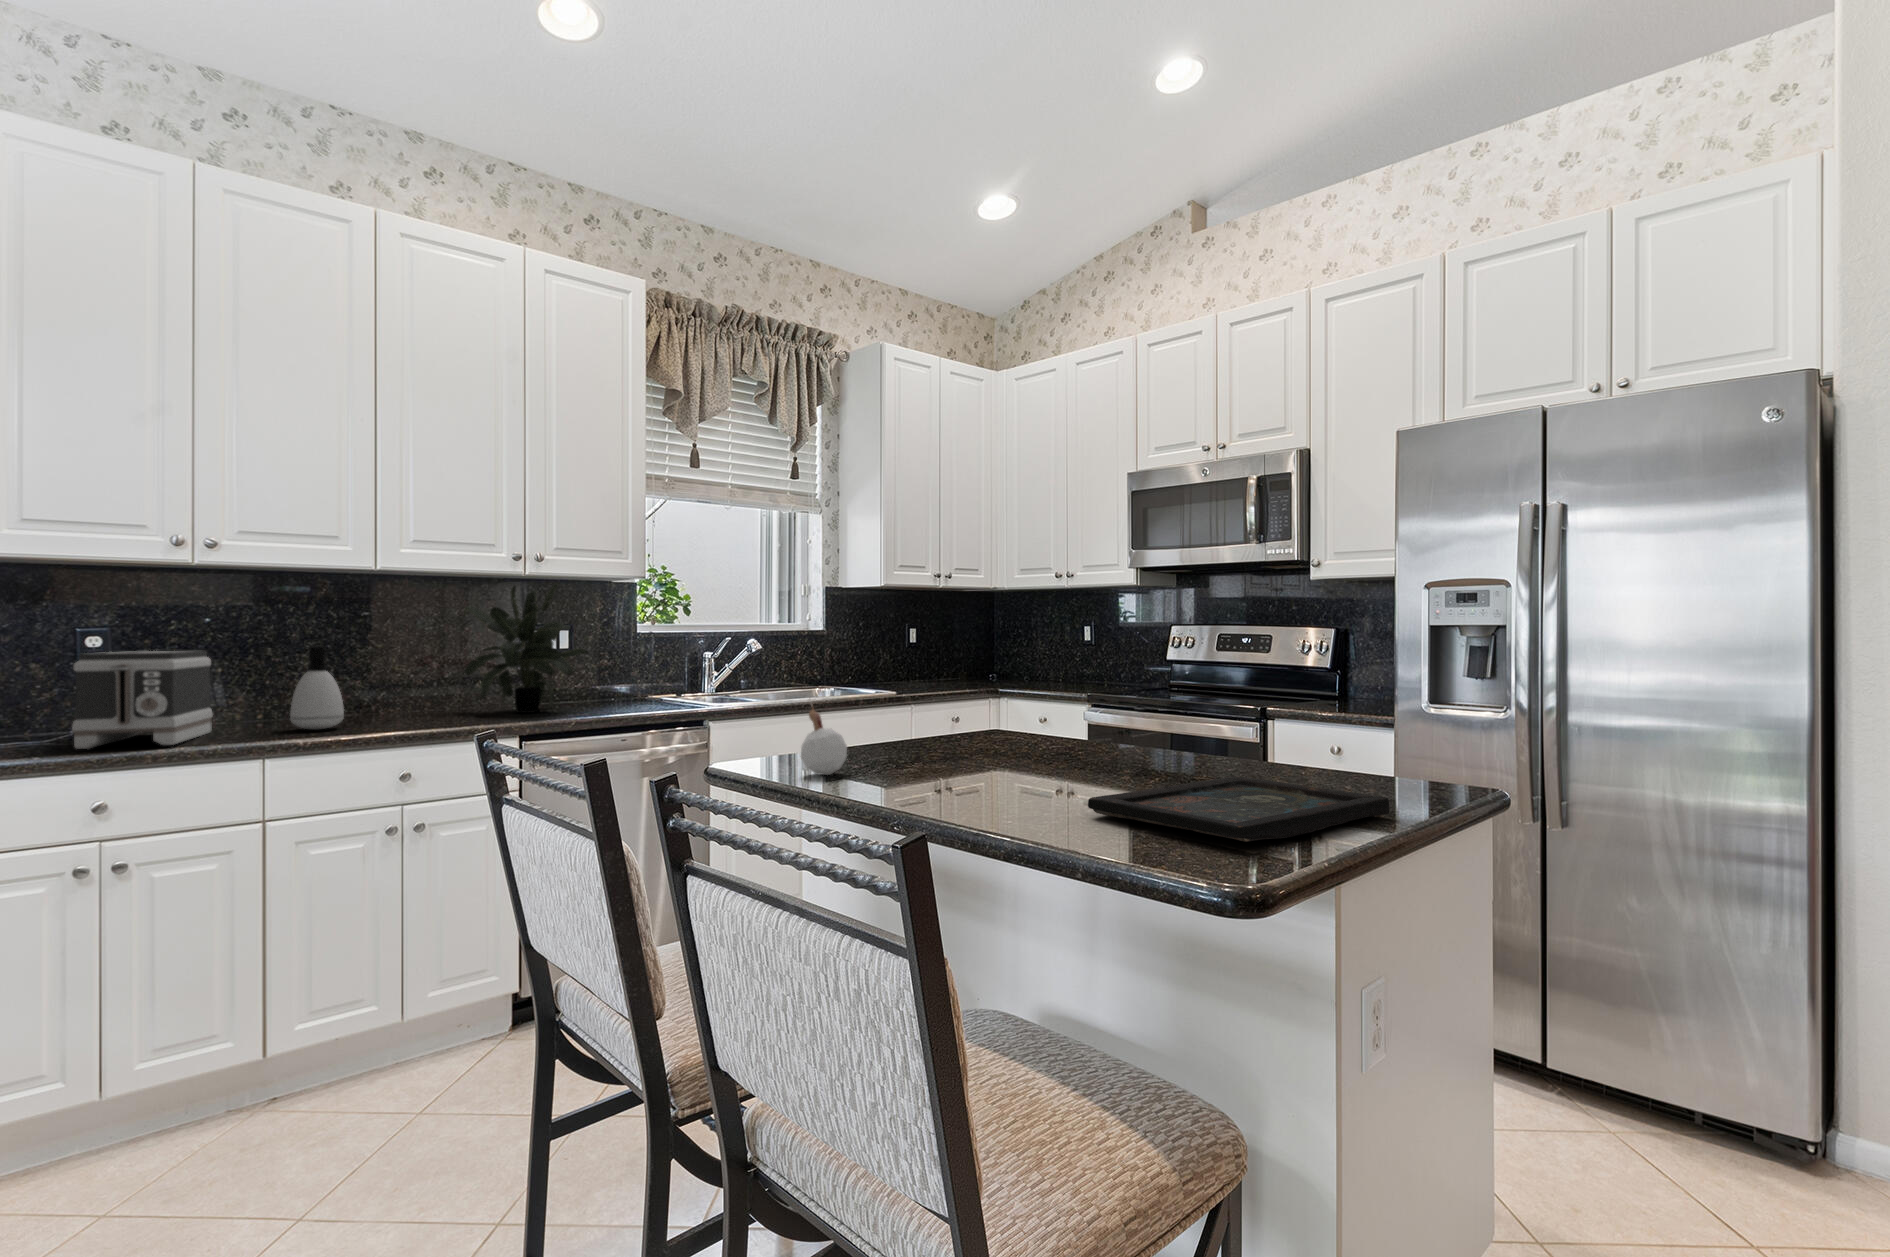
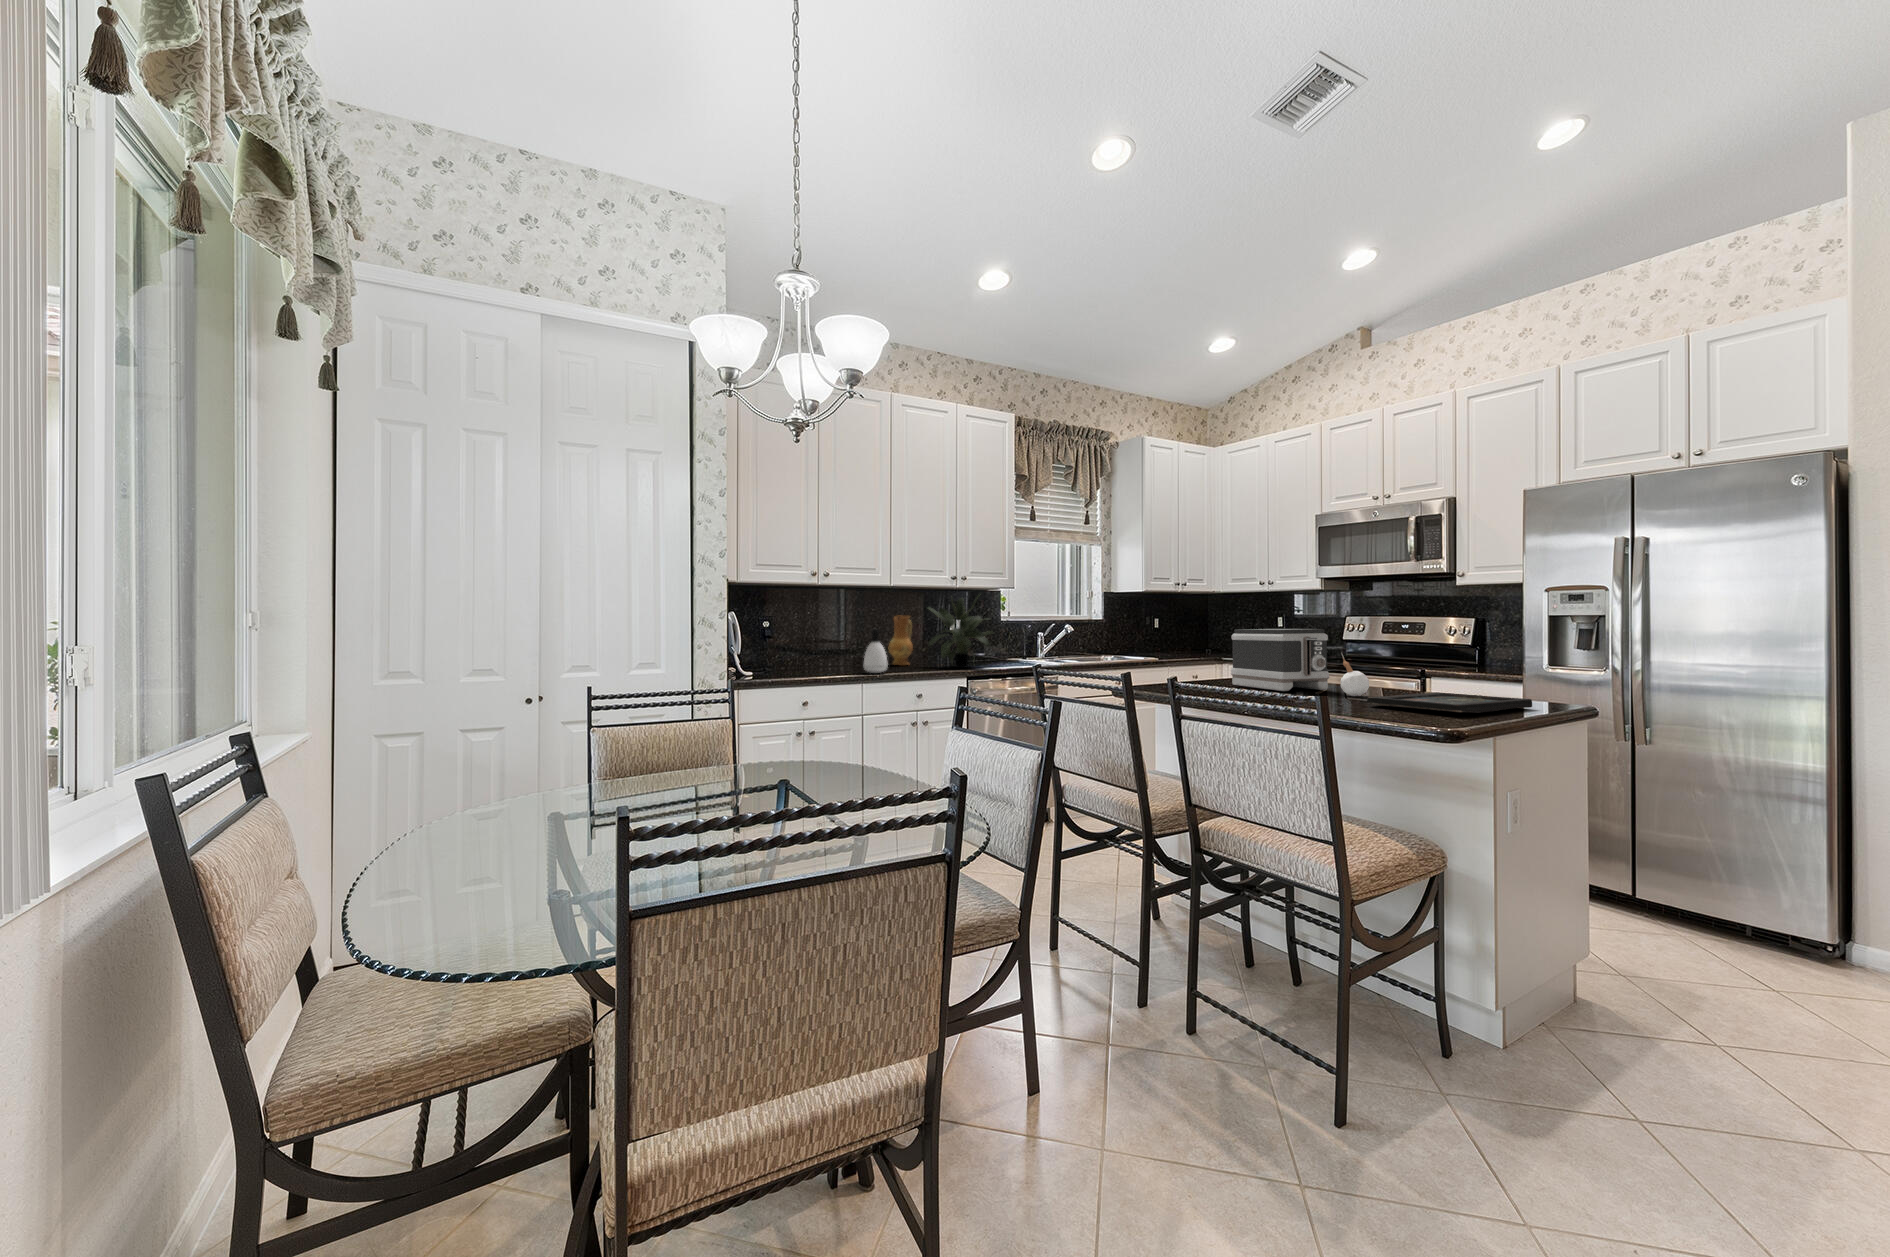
ceramic jug: none [399,620,451,709] -> present [889,616,913,665]
toaster: present [72,651,213,749] -> present [1231,629,1329,691]
candle: present [800,704,847,775] -> present [1341,657,1369,696]

